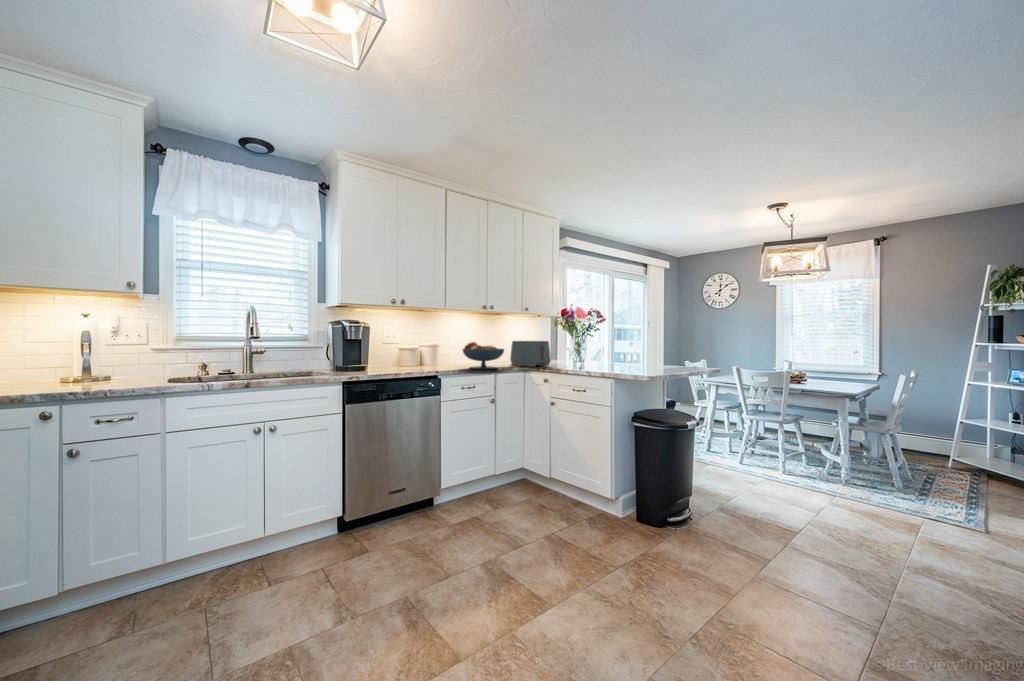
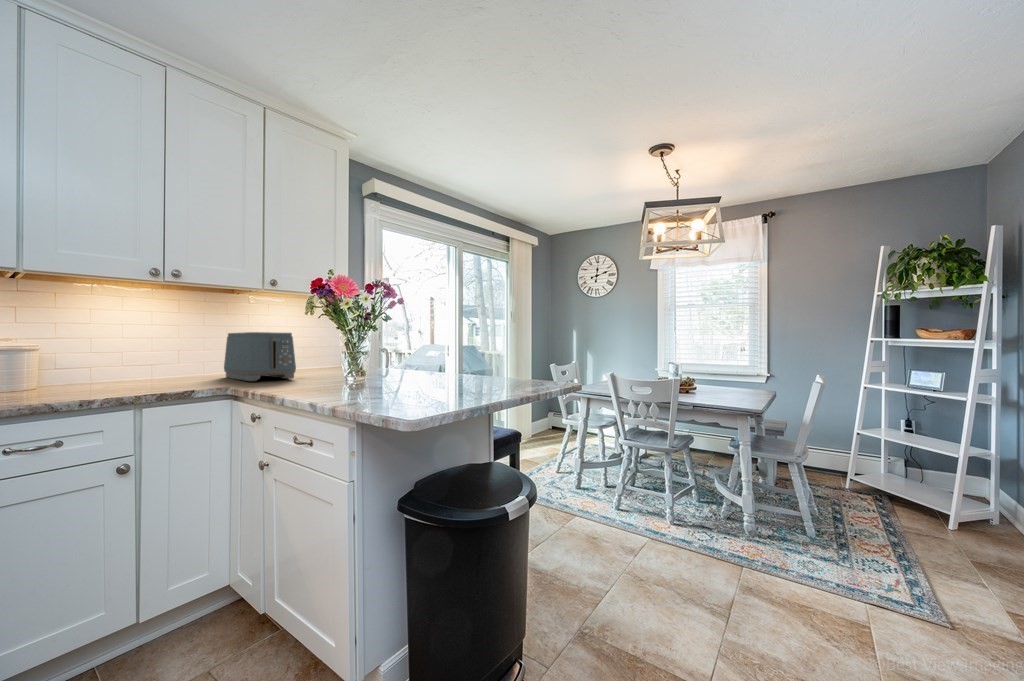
fruit bowl: present [462,342,504,369] -> none [50,333,173,392]

